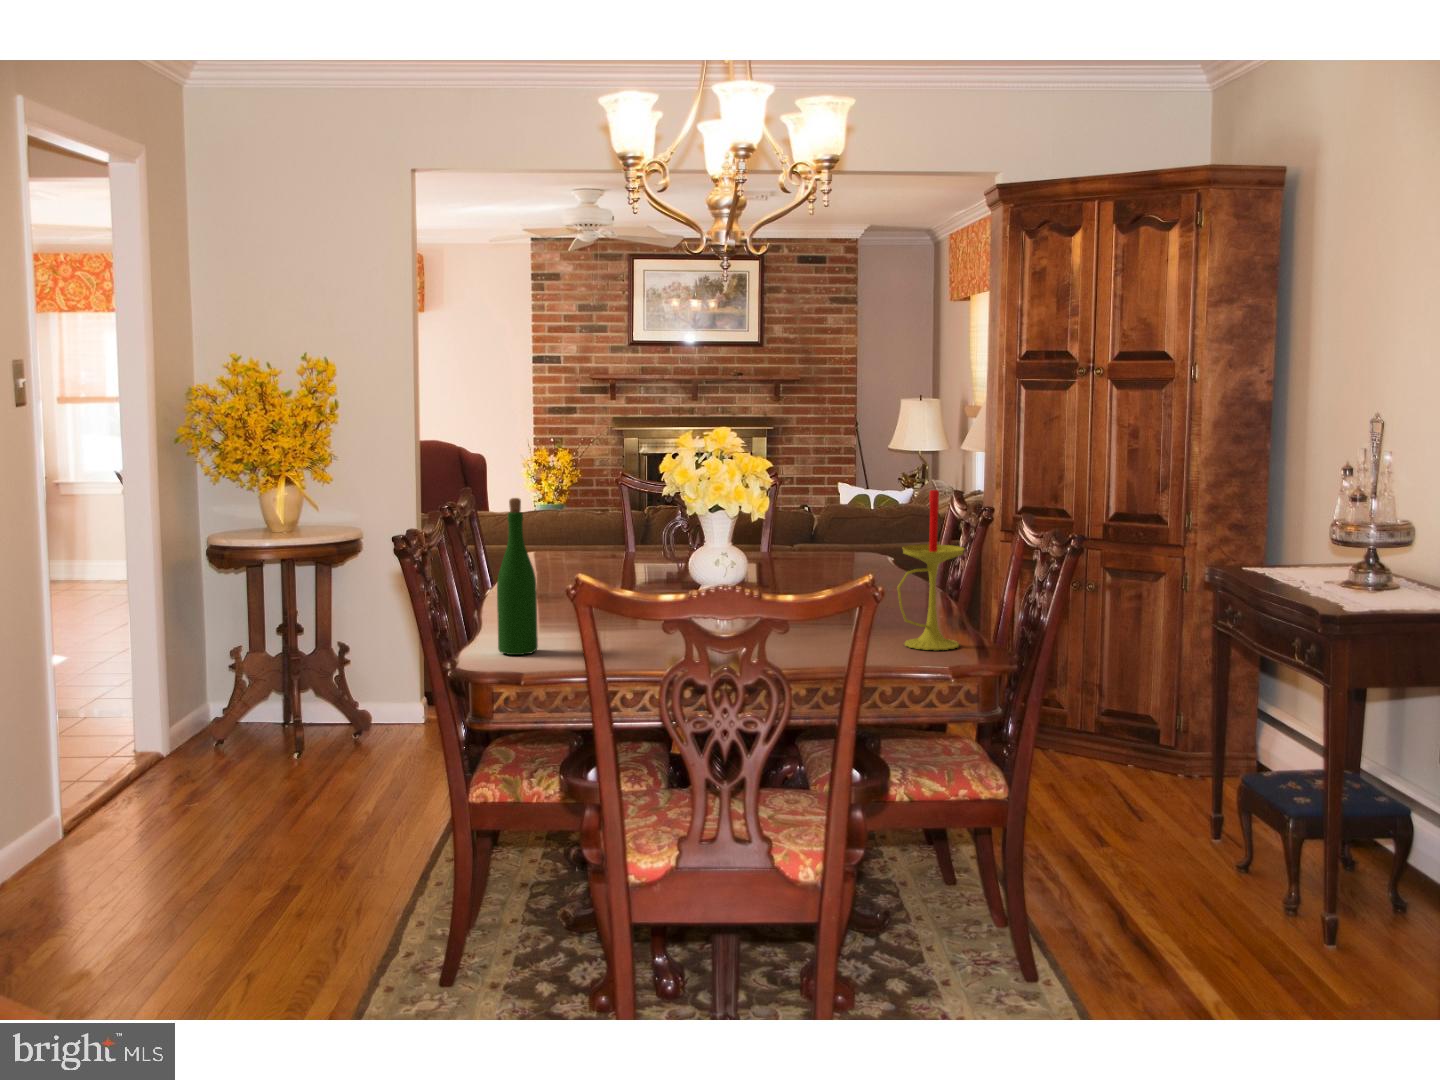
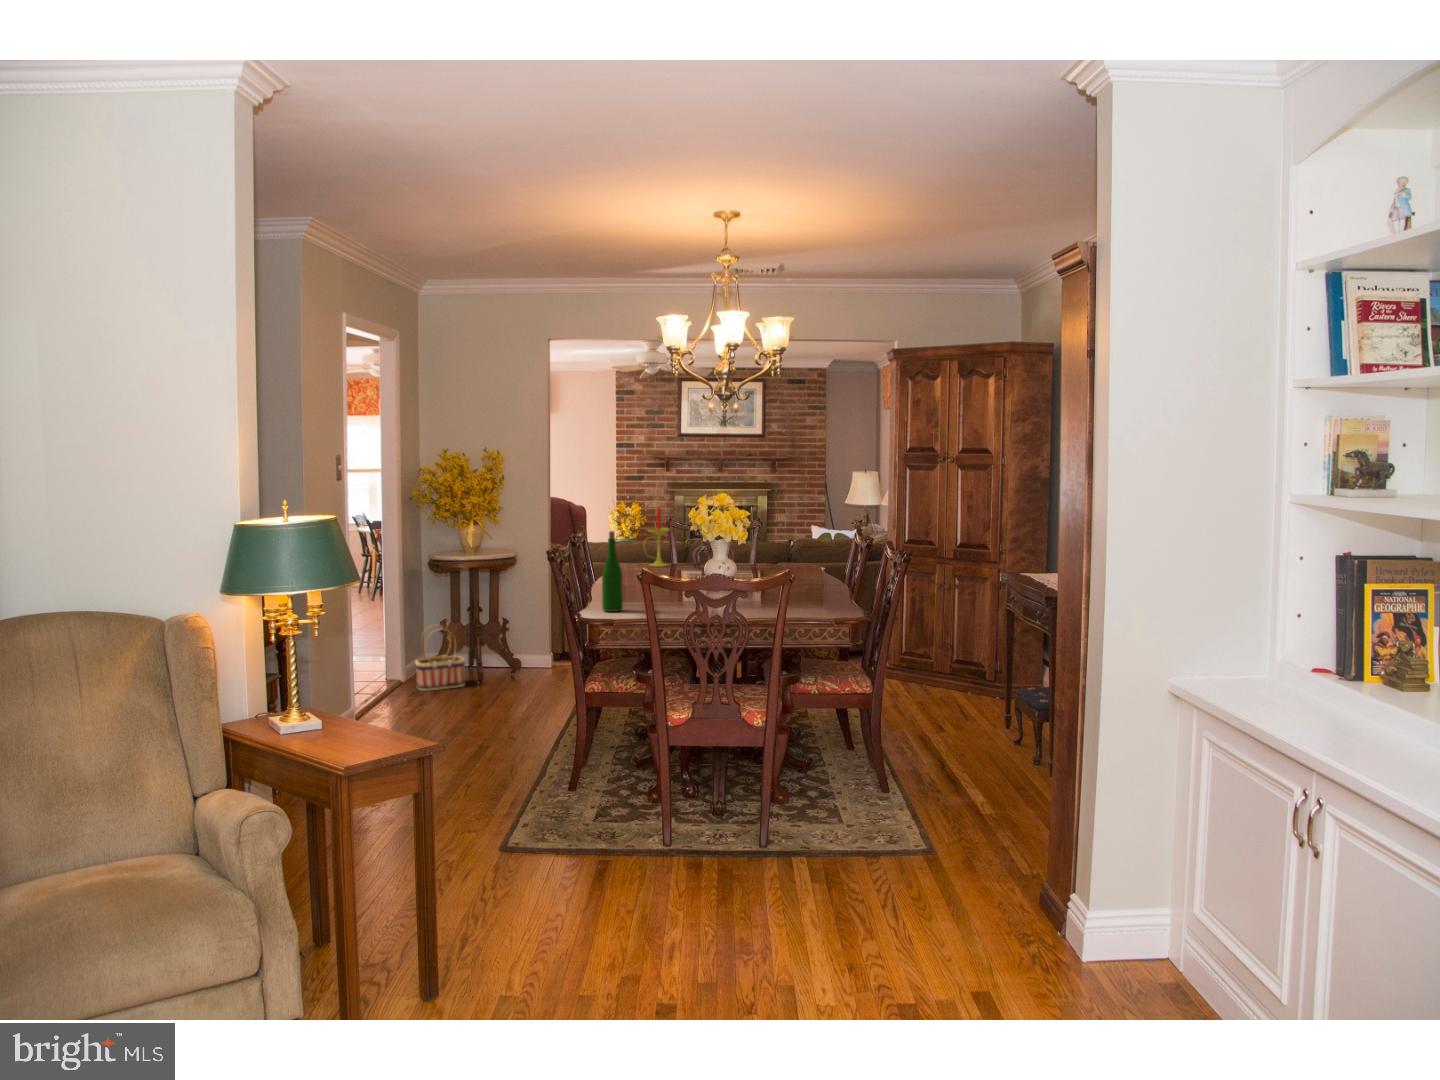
candle: present [897,490,964,650] -> present [646,508,670,567]
basket: none [185,655,273,770] -> present [415,628,465,691]

